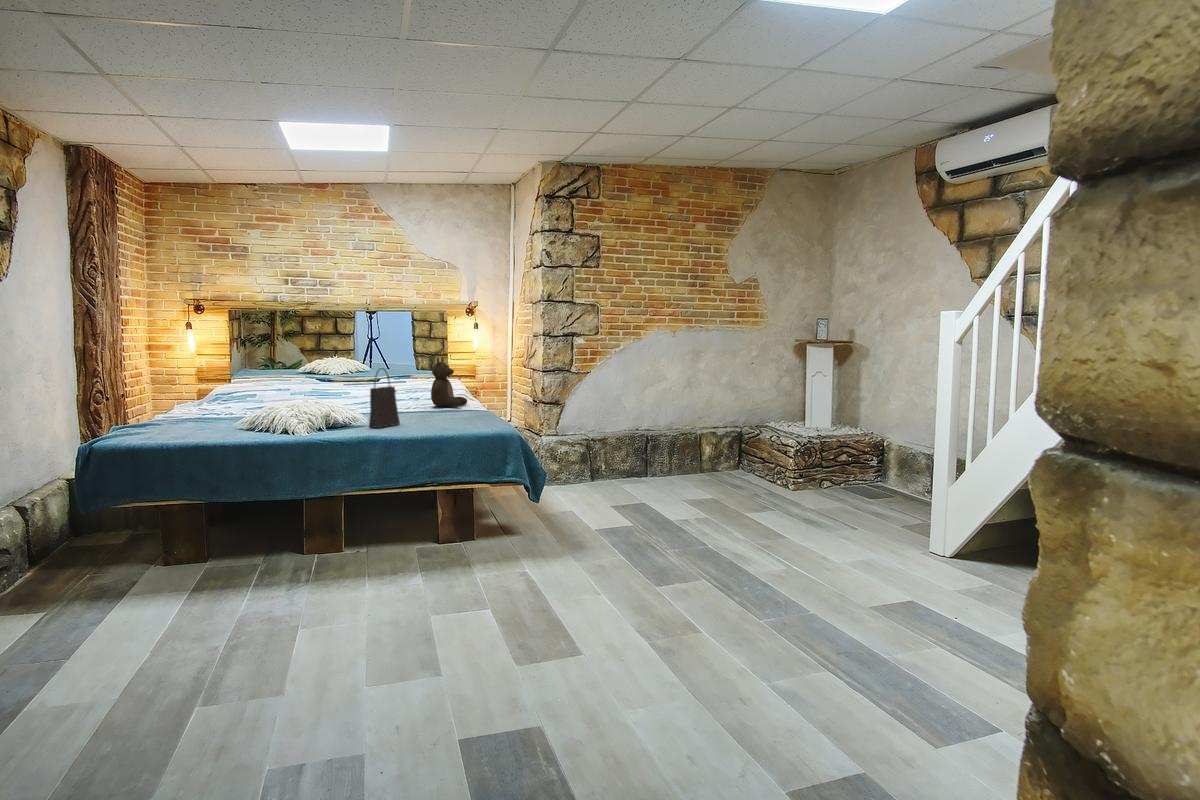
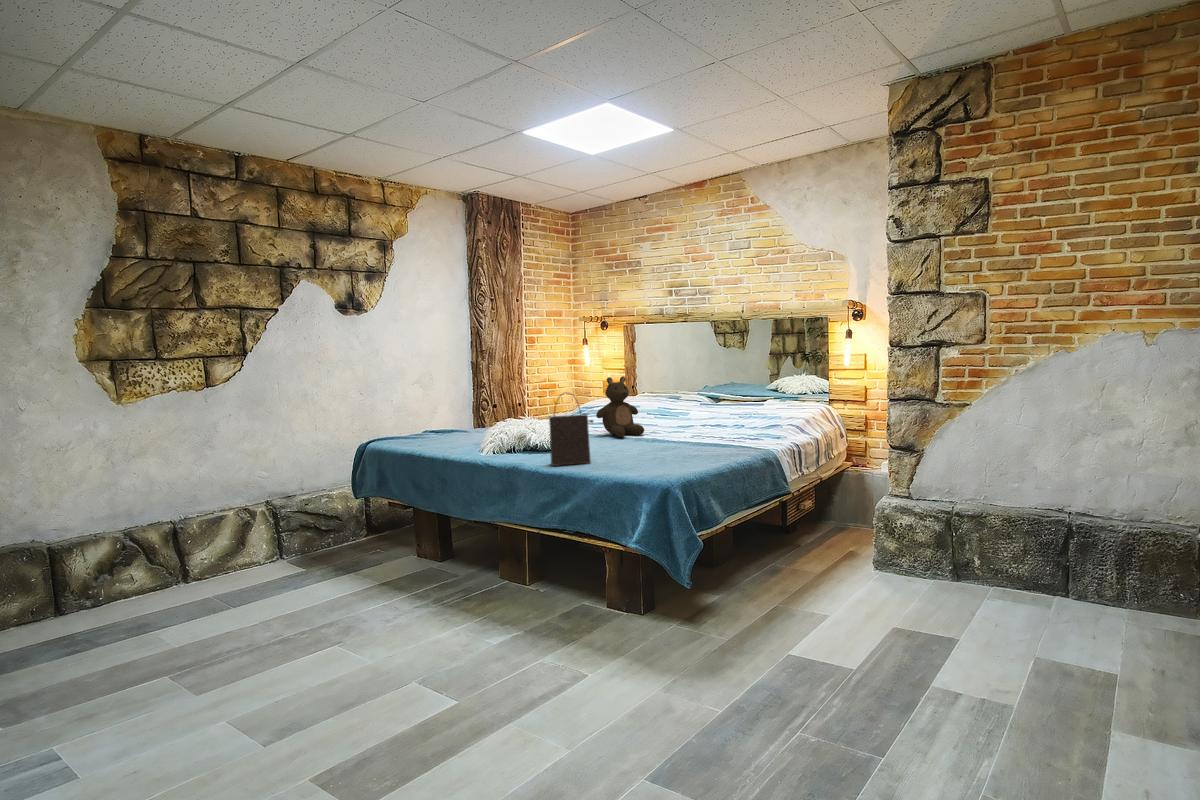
stuffed bear: present [431,357,467,407] -> present [596,376,644,437]

